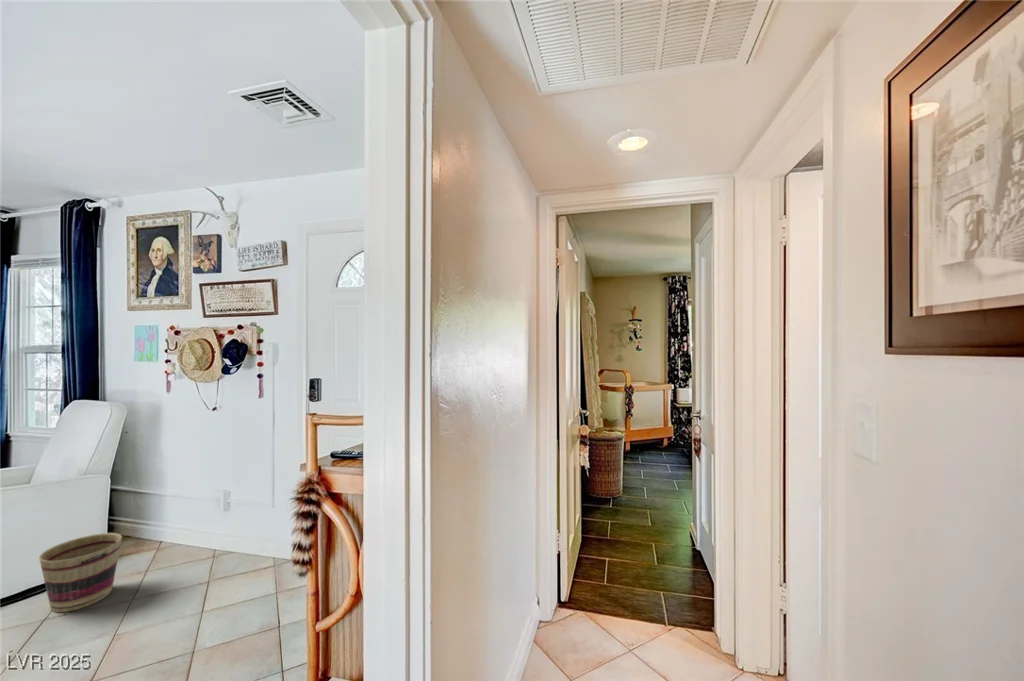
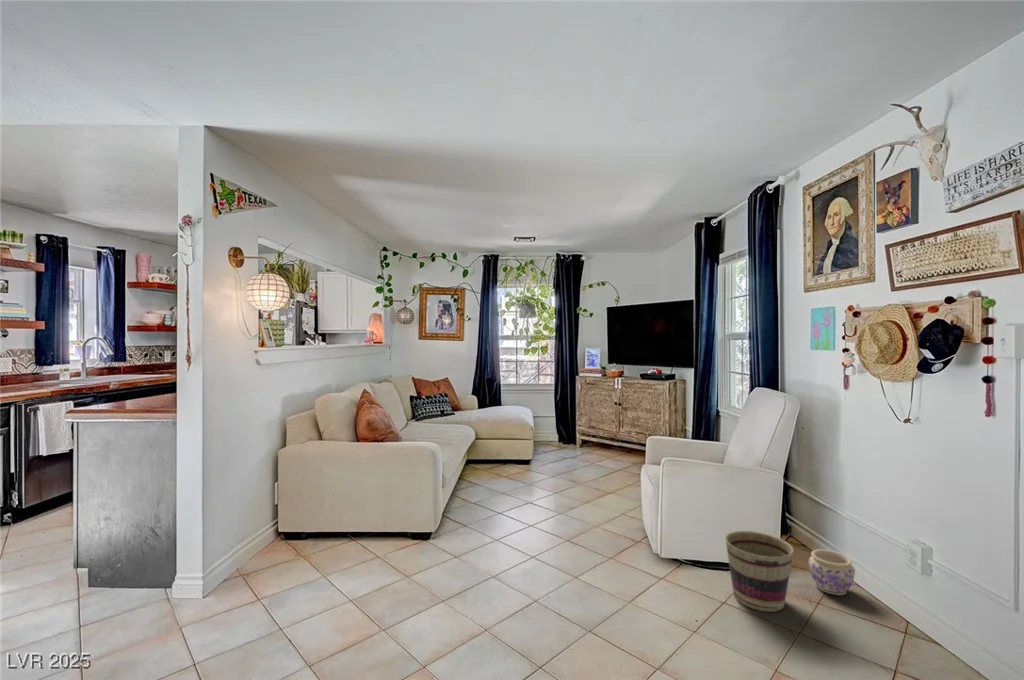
planter: none [135,524,176,561] -> present [808,550,855,596]

